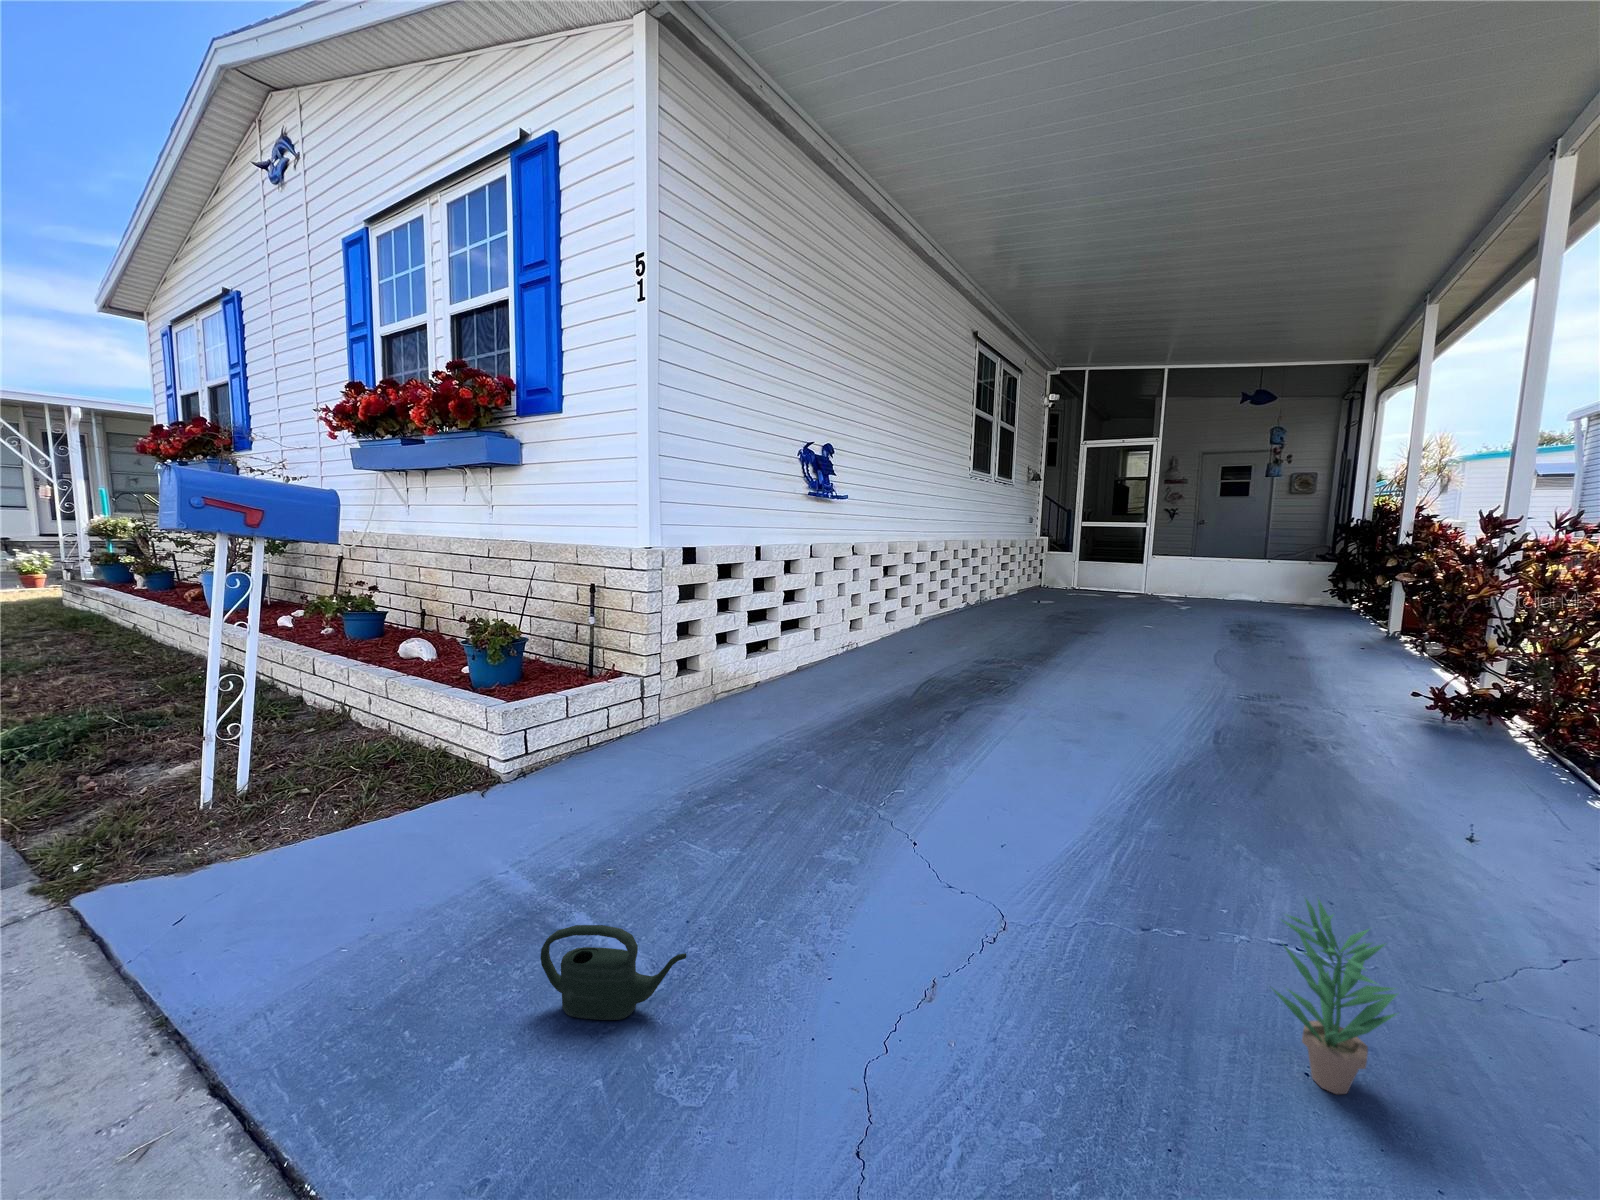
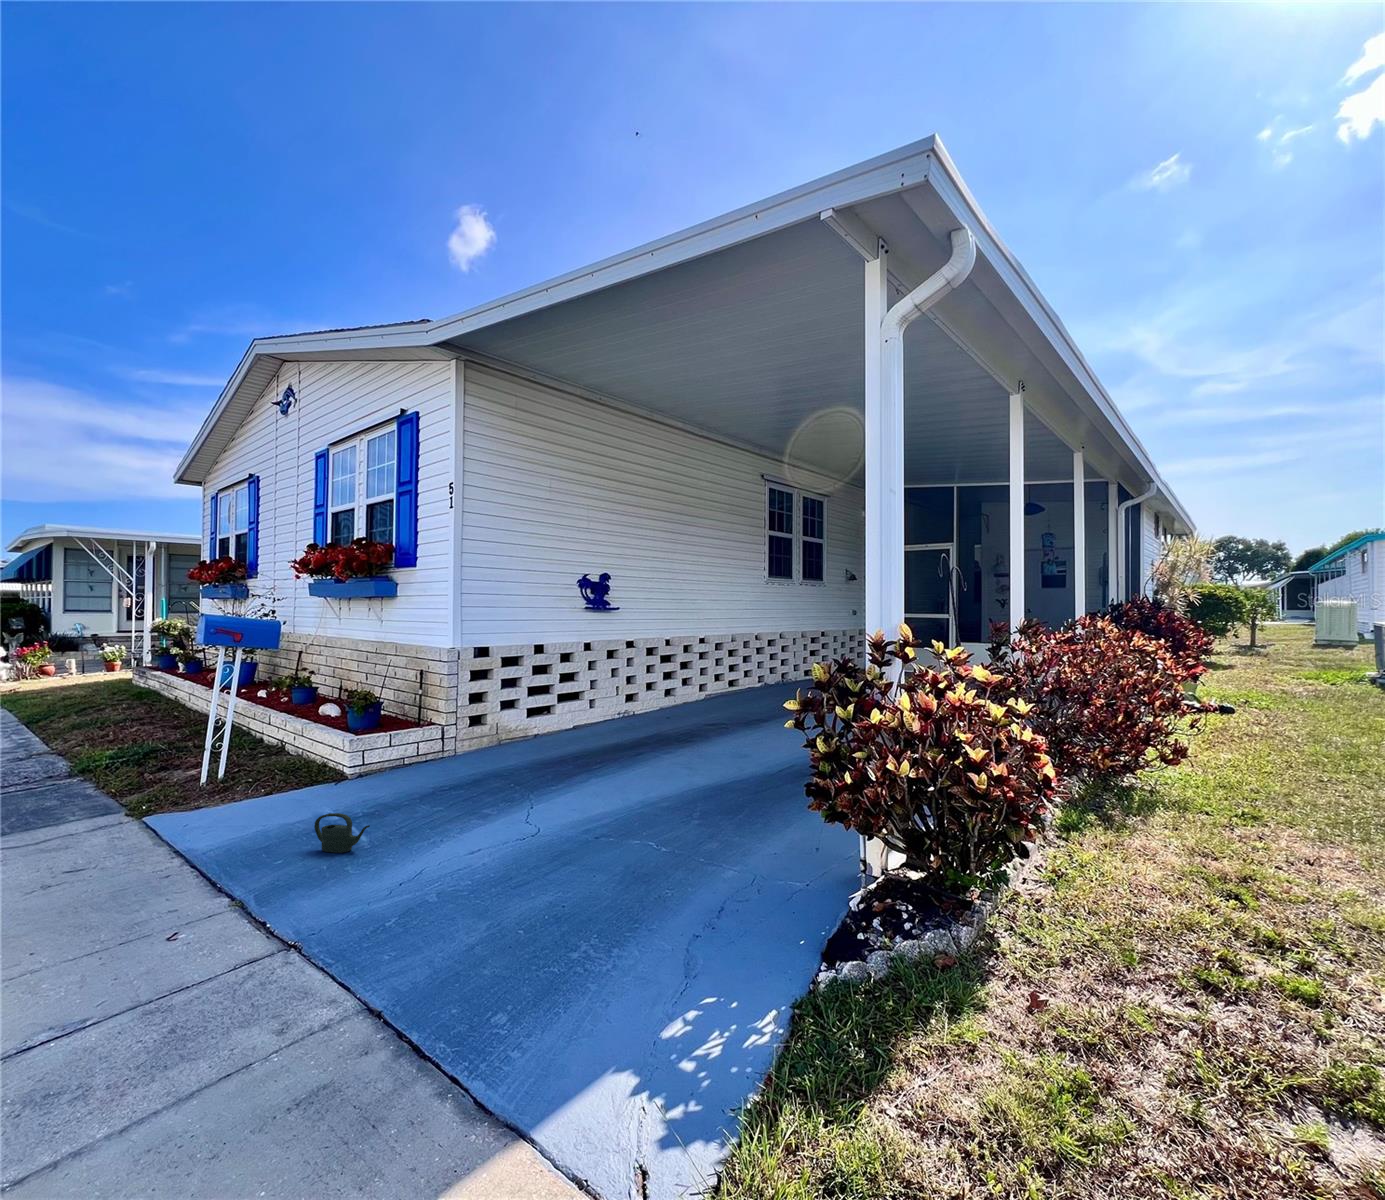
potted plant: present [1273,898,1398,1094] -> none [574,796,618,878]

